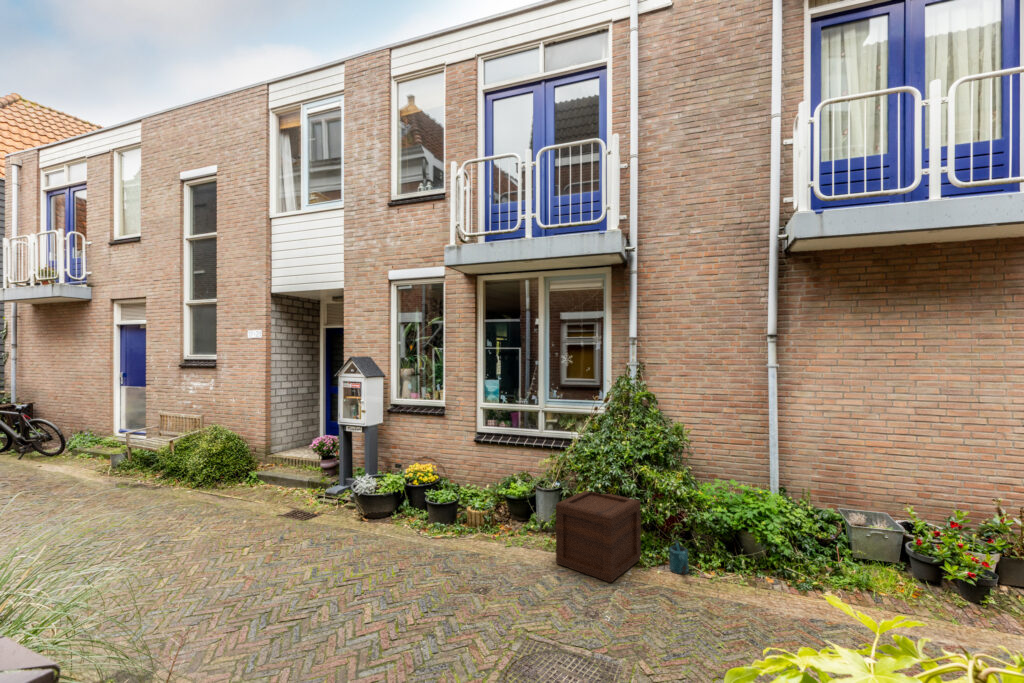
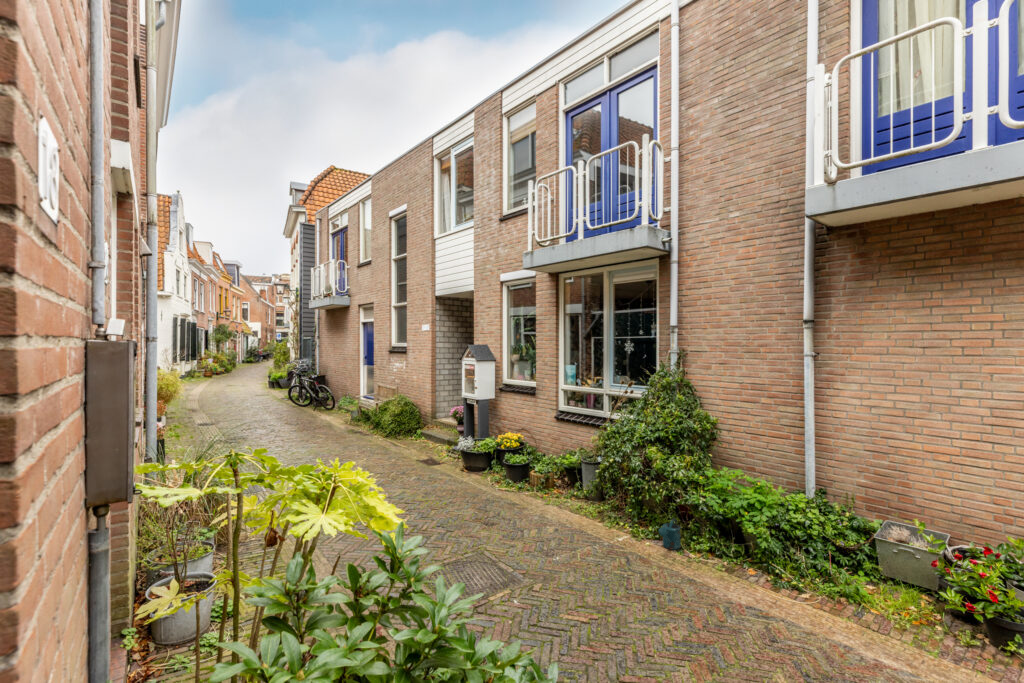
wooden crate: present [556,491,641,582] -> none [568,464,645,541]

